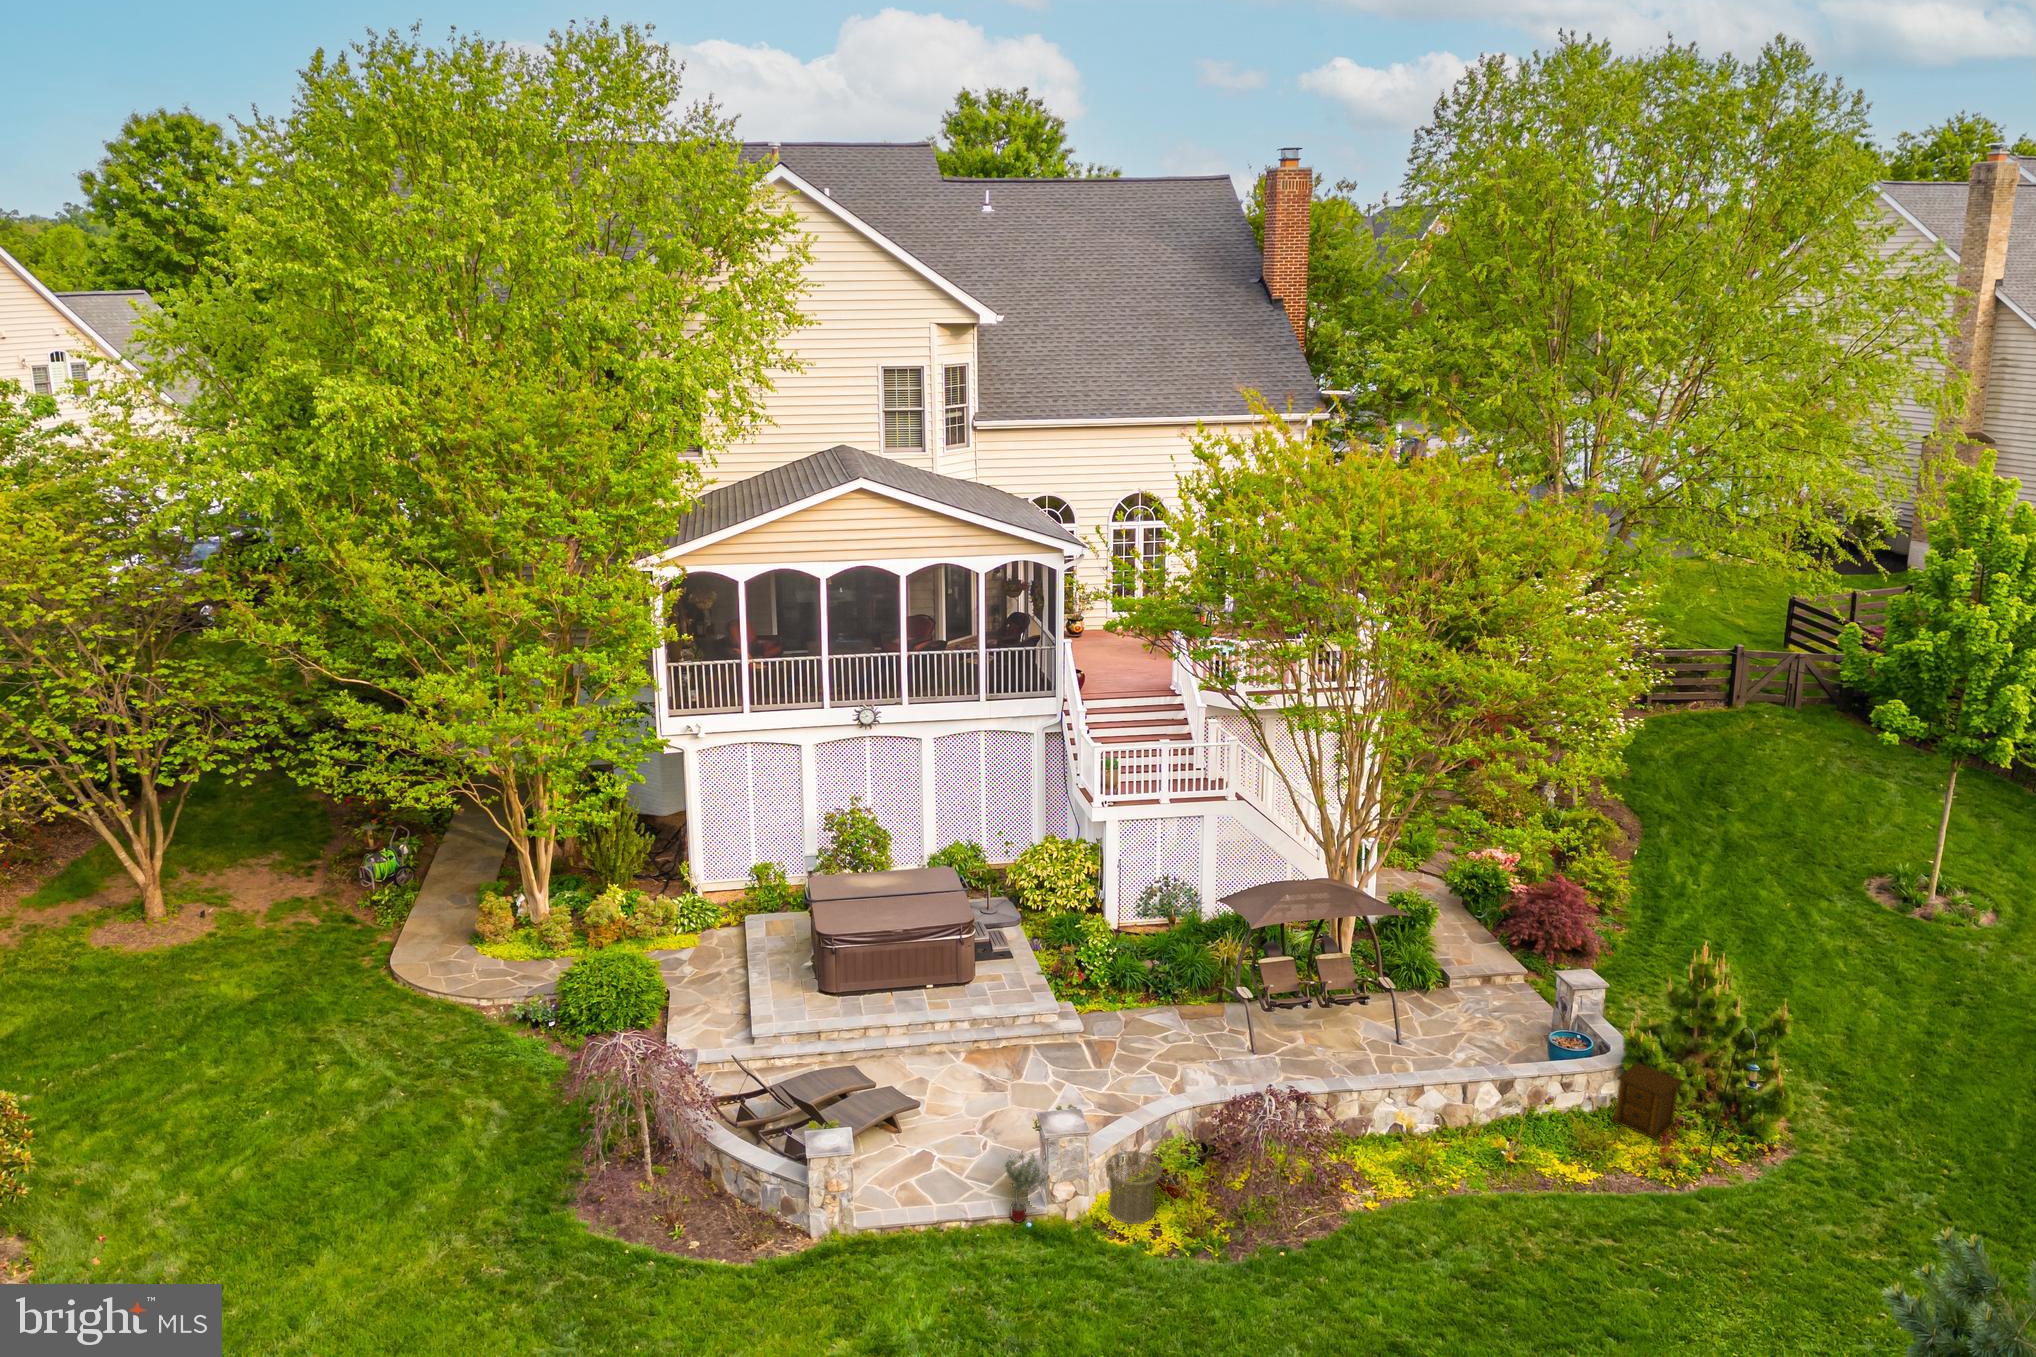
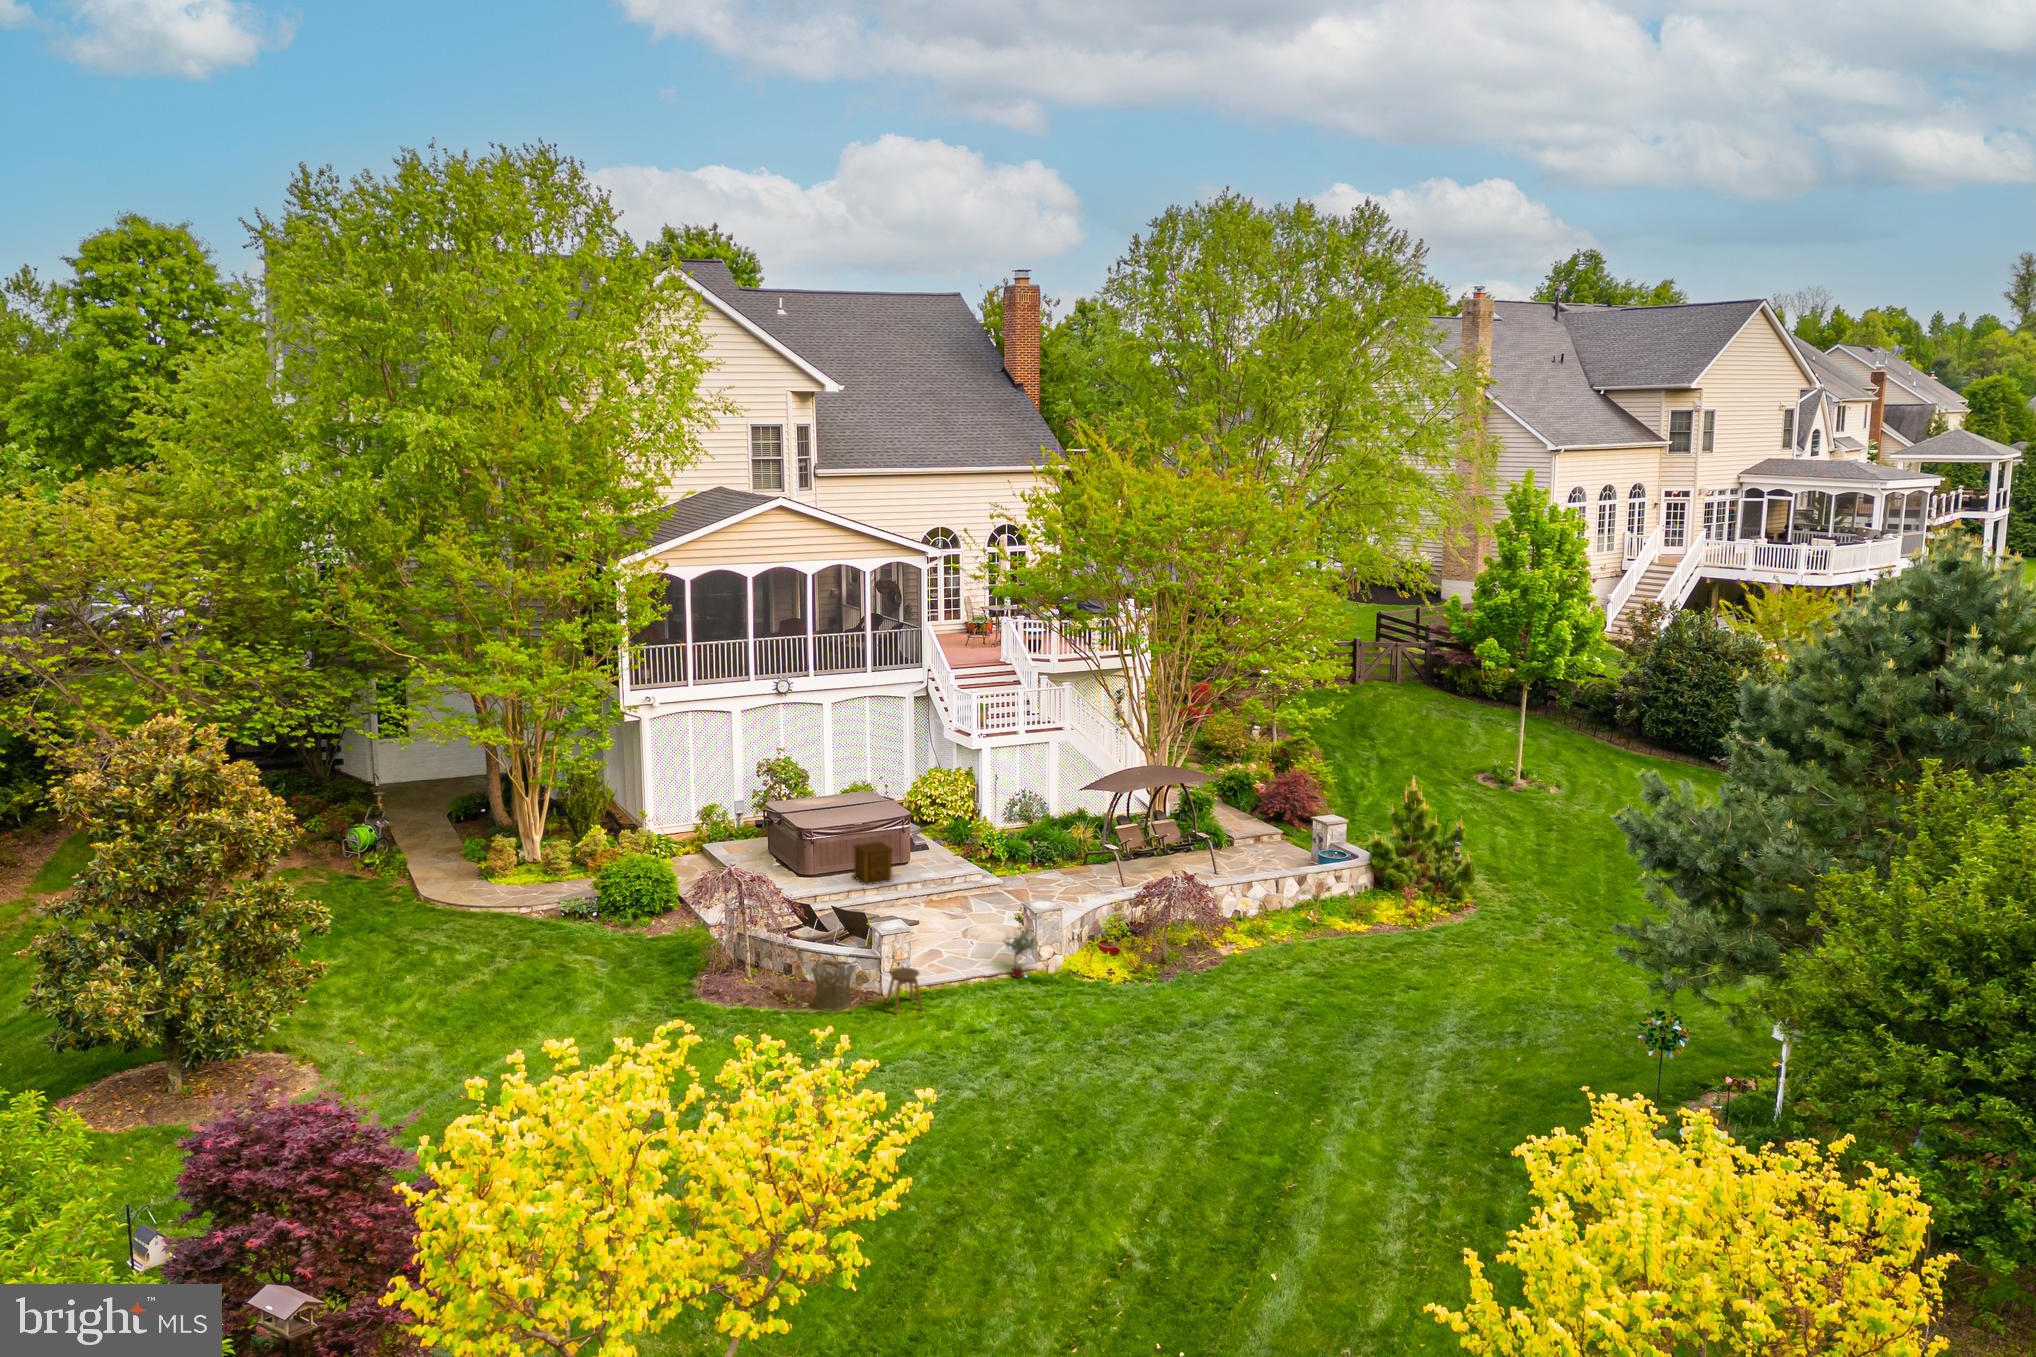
side table: present [1611,1063,1682,1139] -> present [853,842,893,885]
basket: present [1105,1151,1163,1224] -> present [811,961,855,1011]
stool: none [812,1203,855,1274] -> present [886,967,923,1014]

